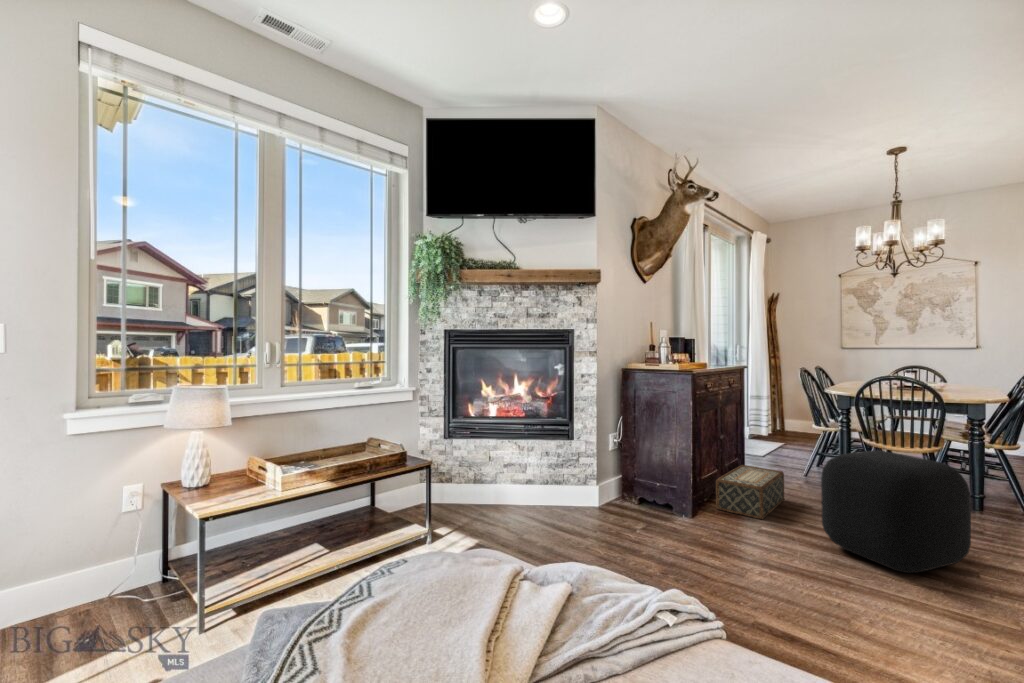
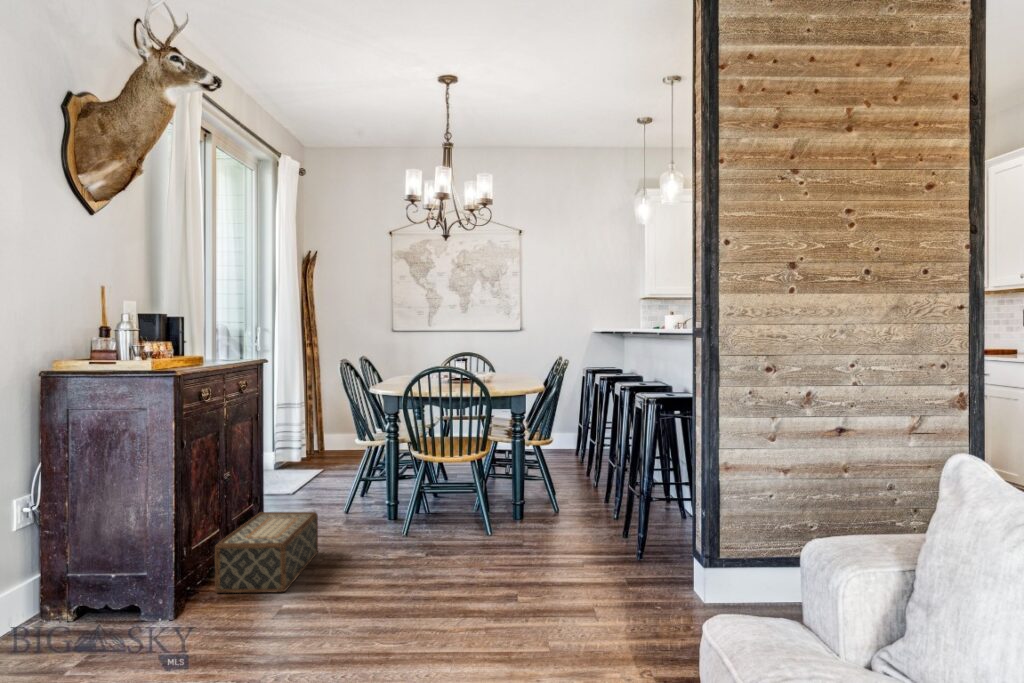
ottoman: present [821,451,971,573] -> none [360,465,513,620]

